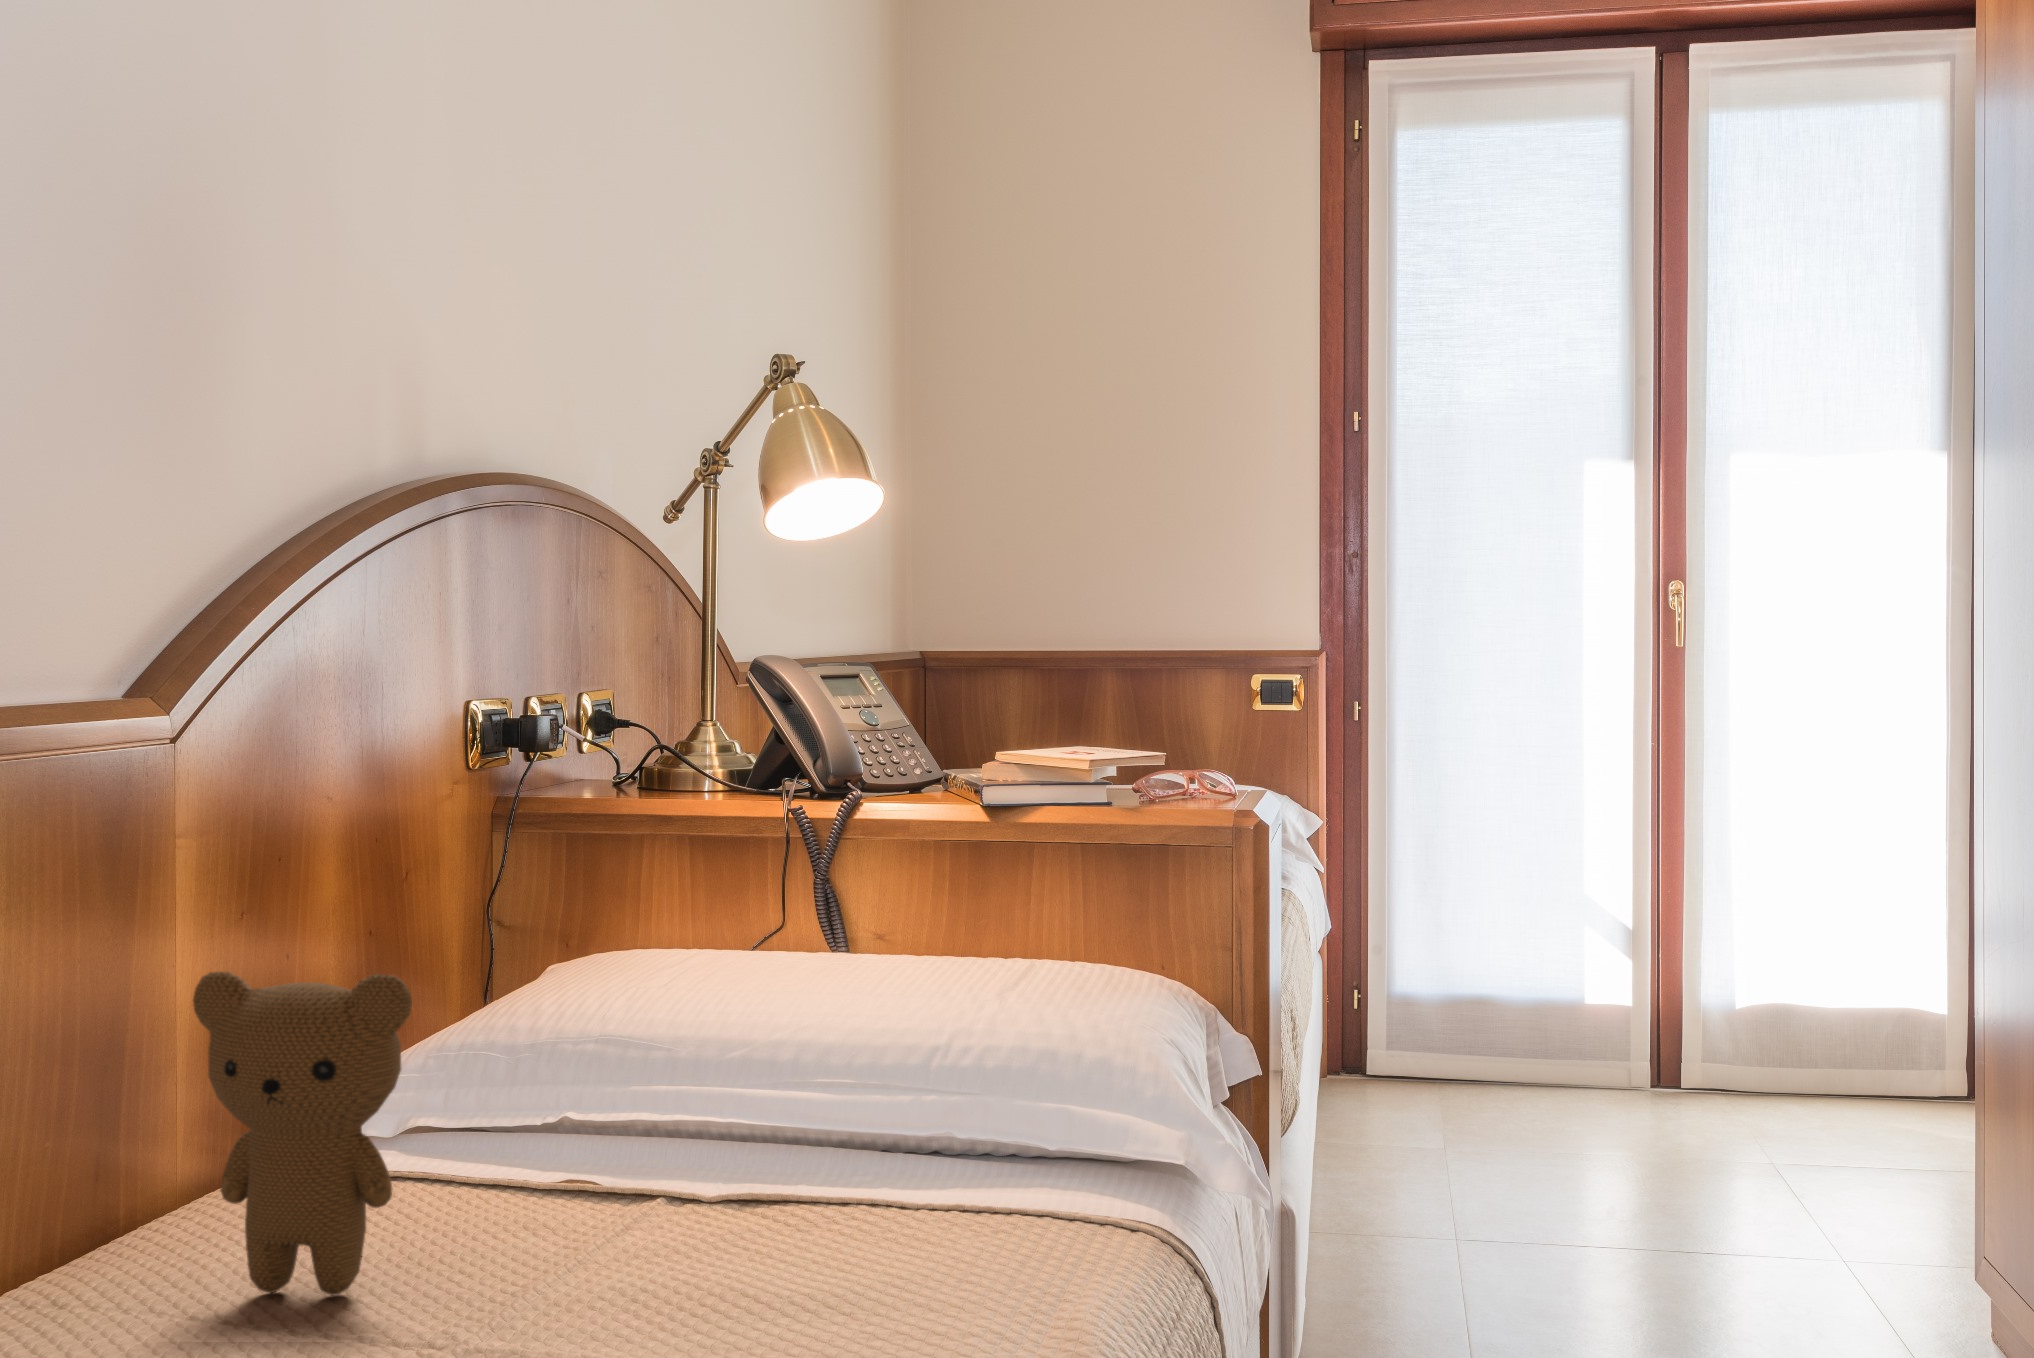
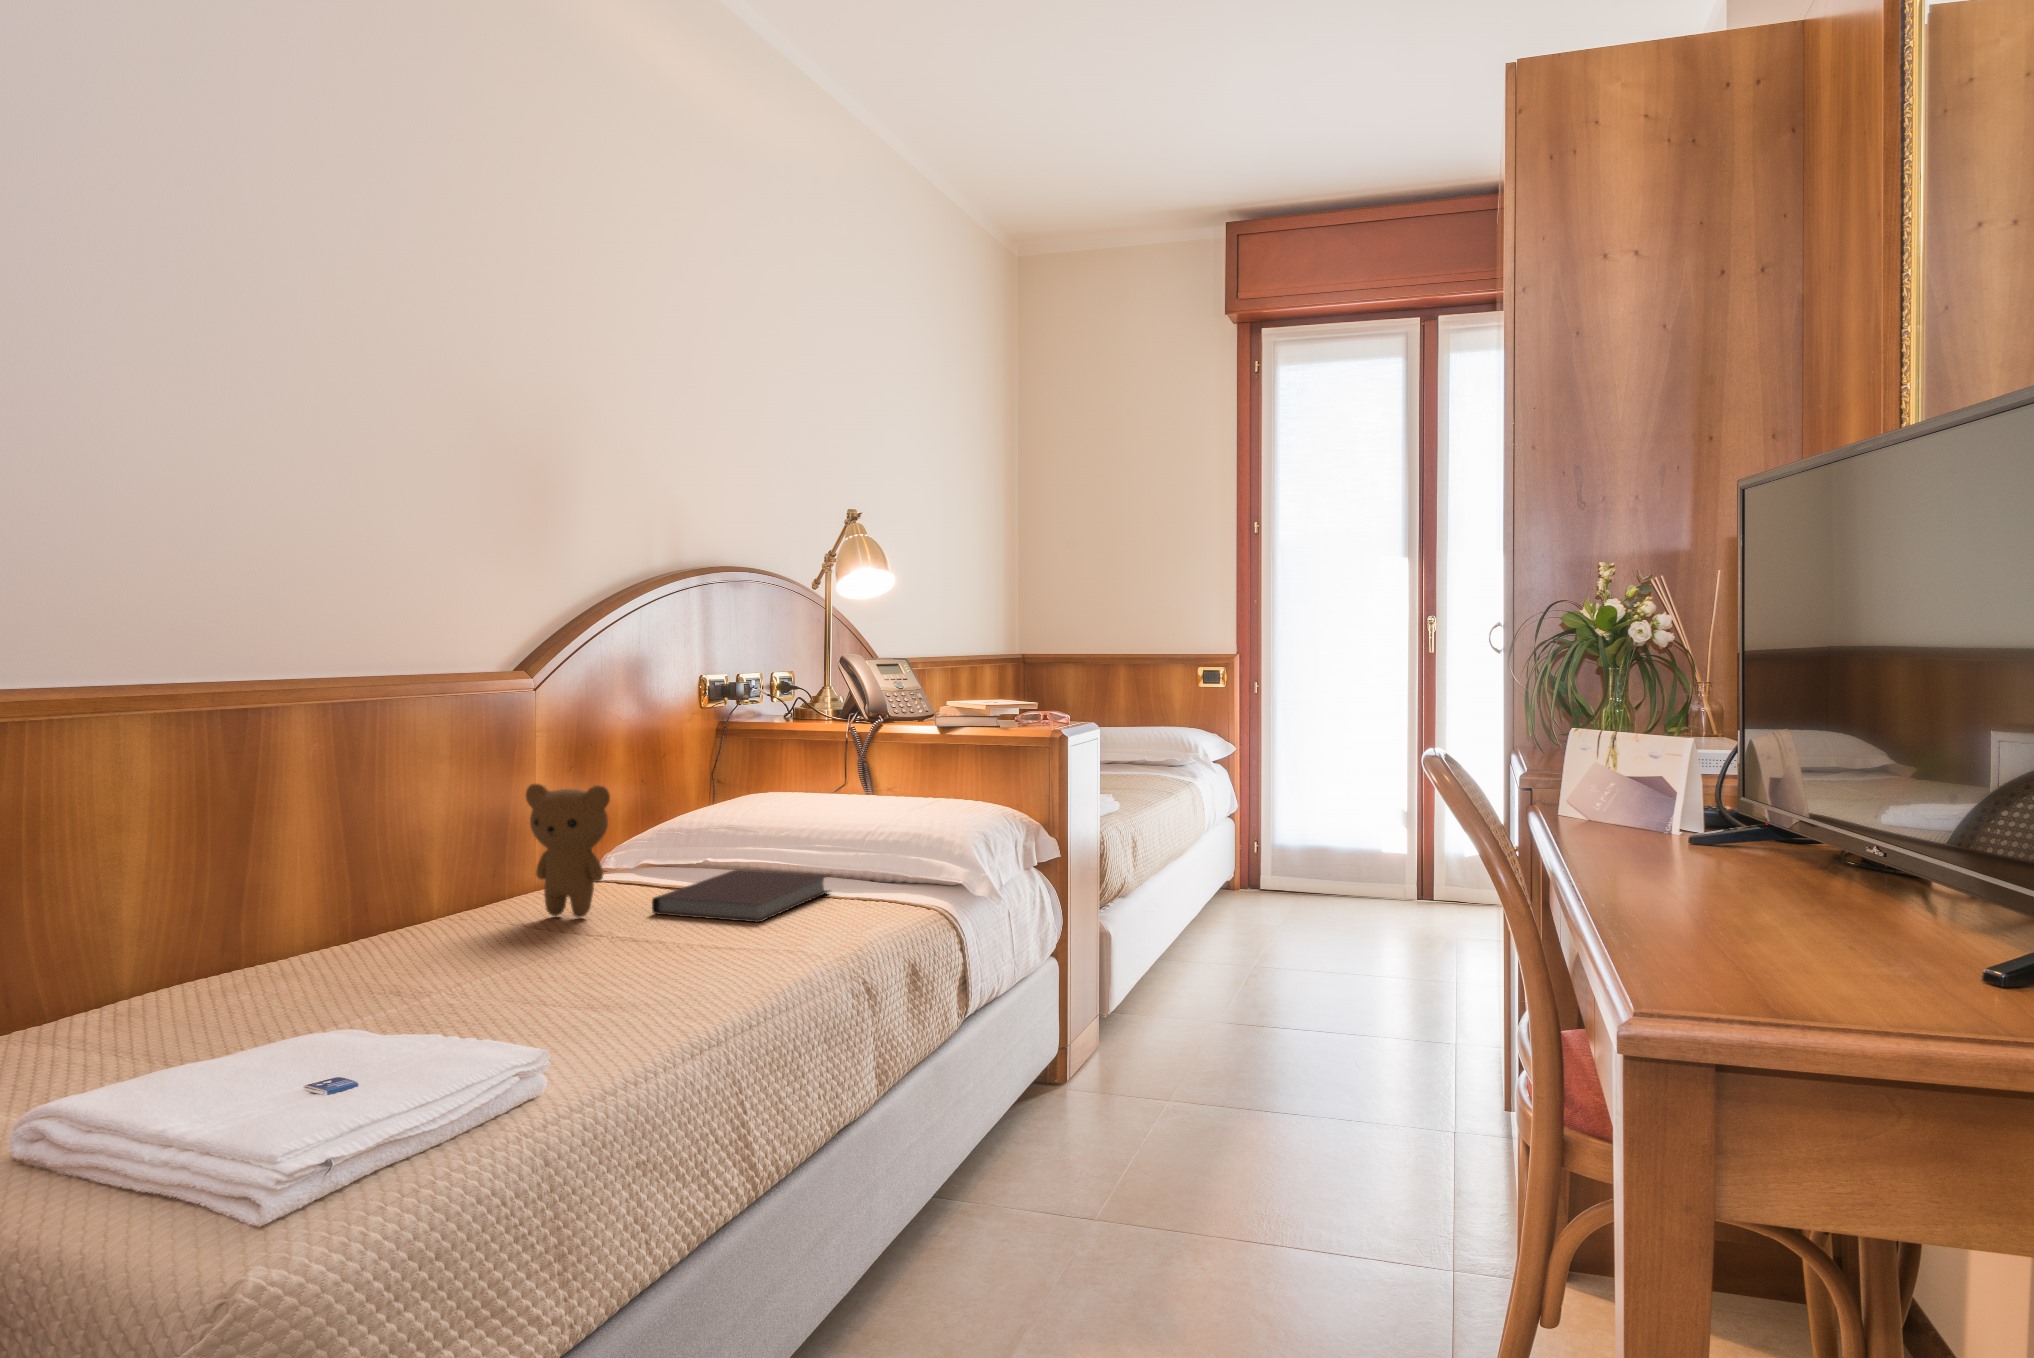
notebook: none [503,1140,872,1292] -> present [652,869,829,922]

